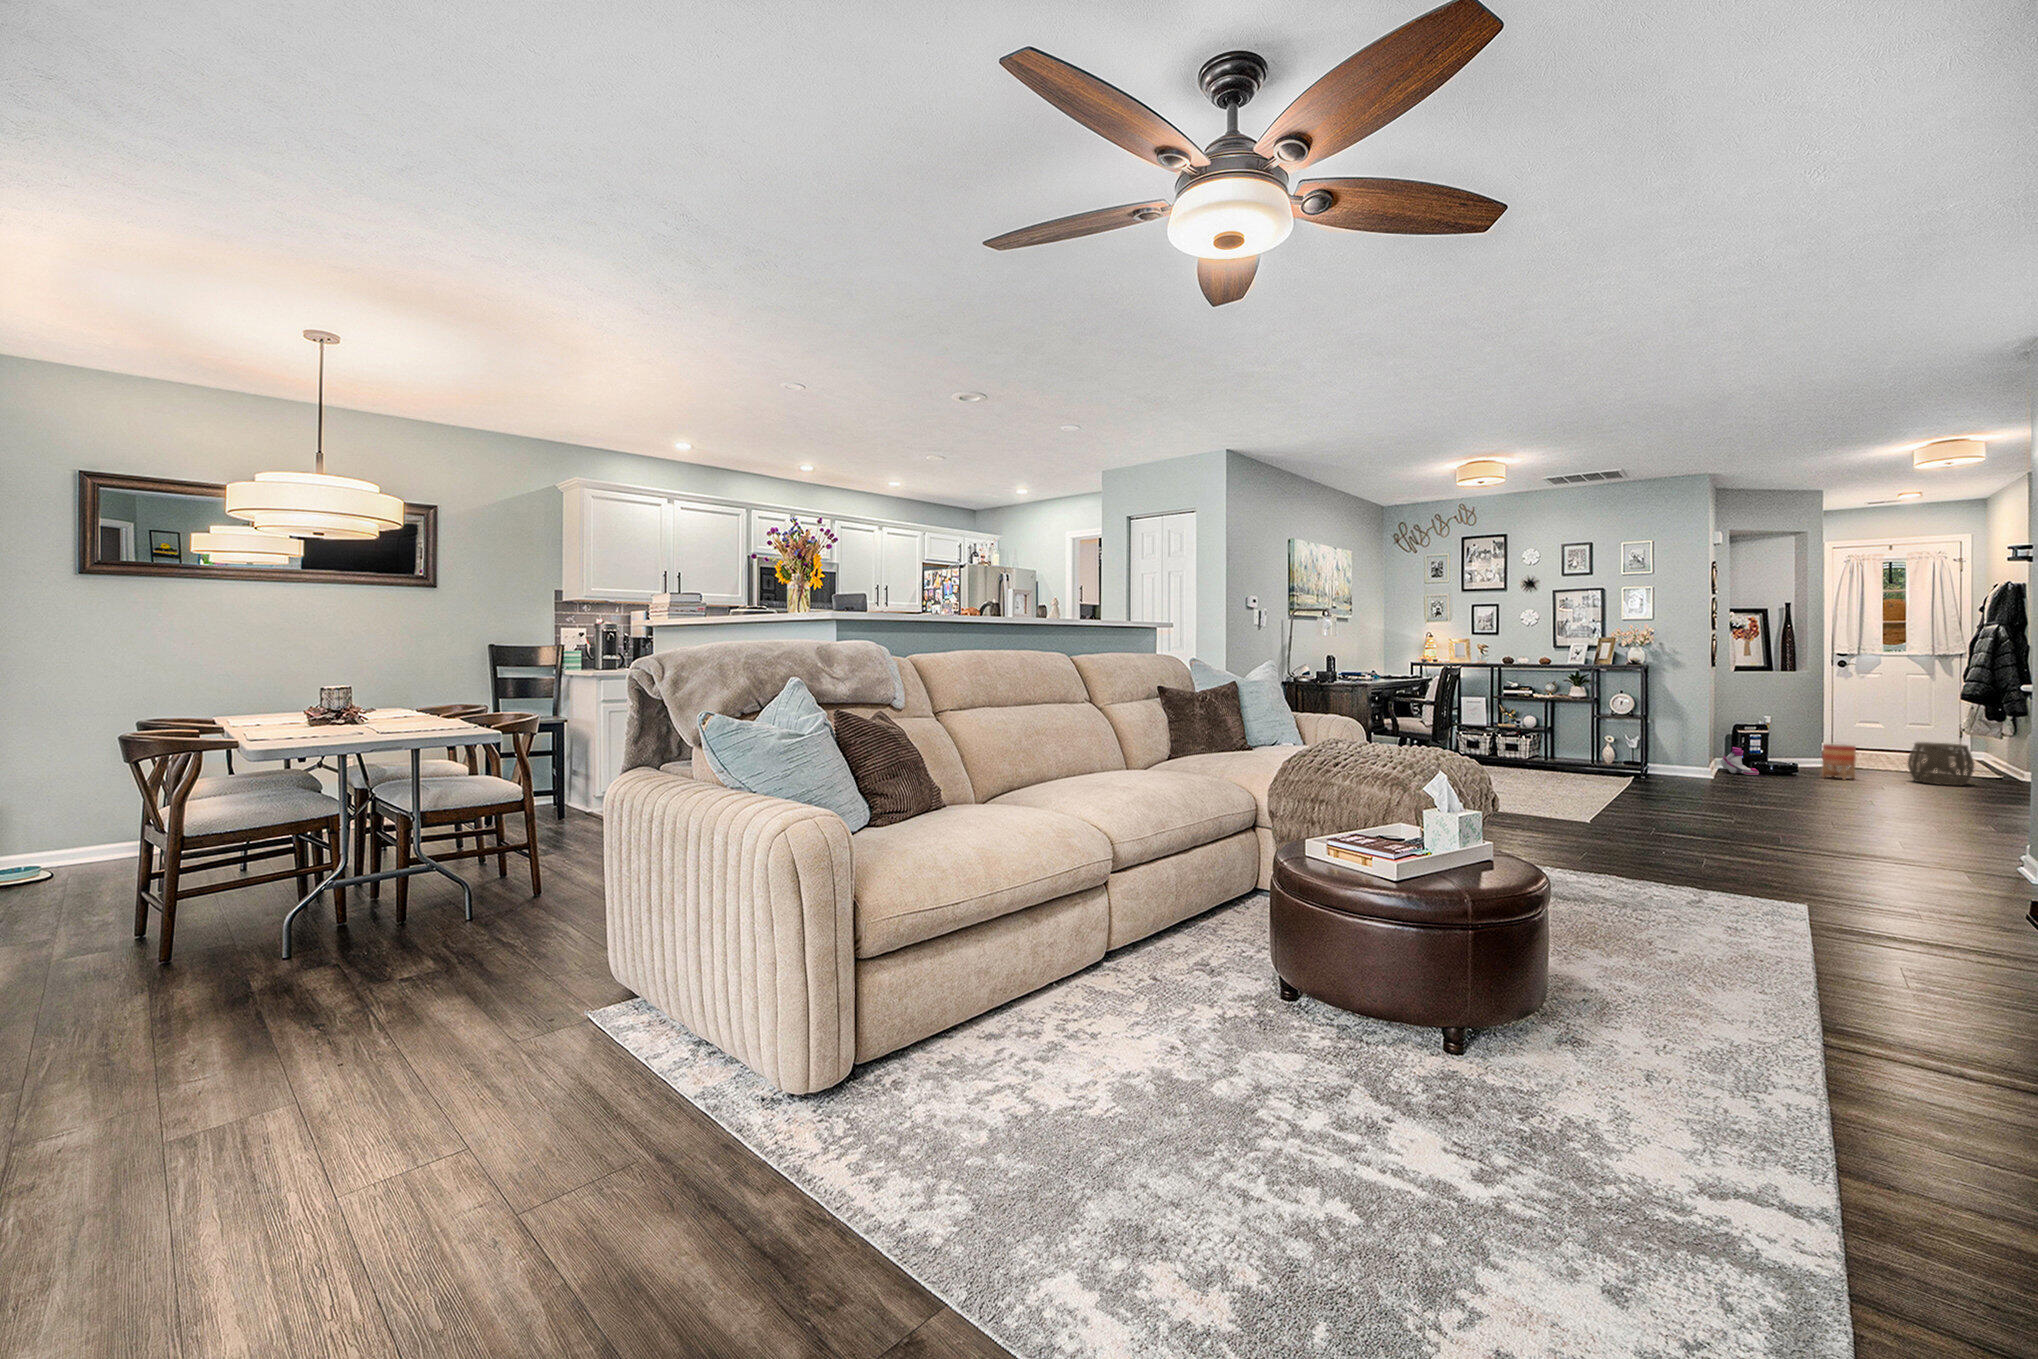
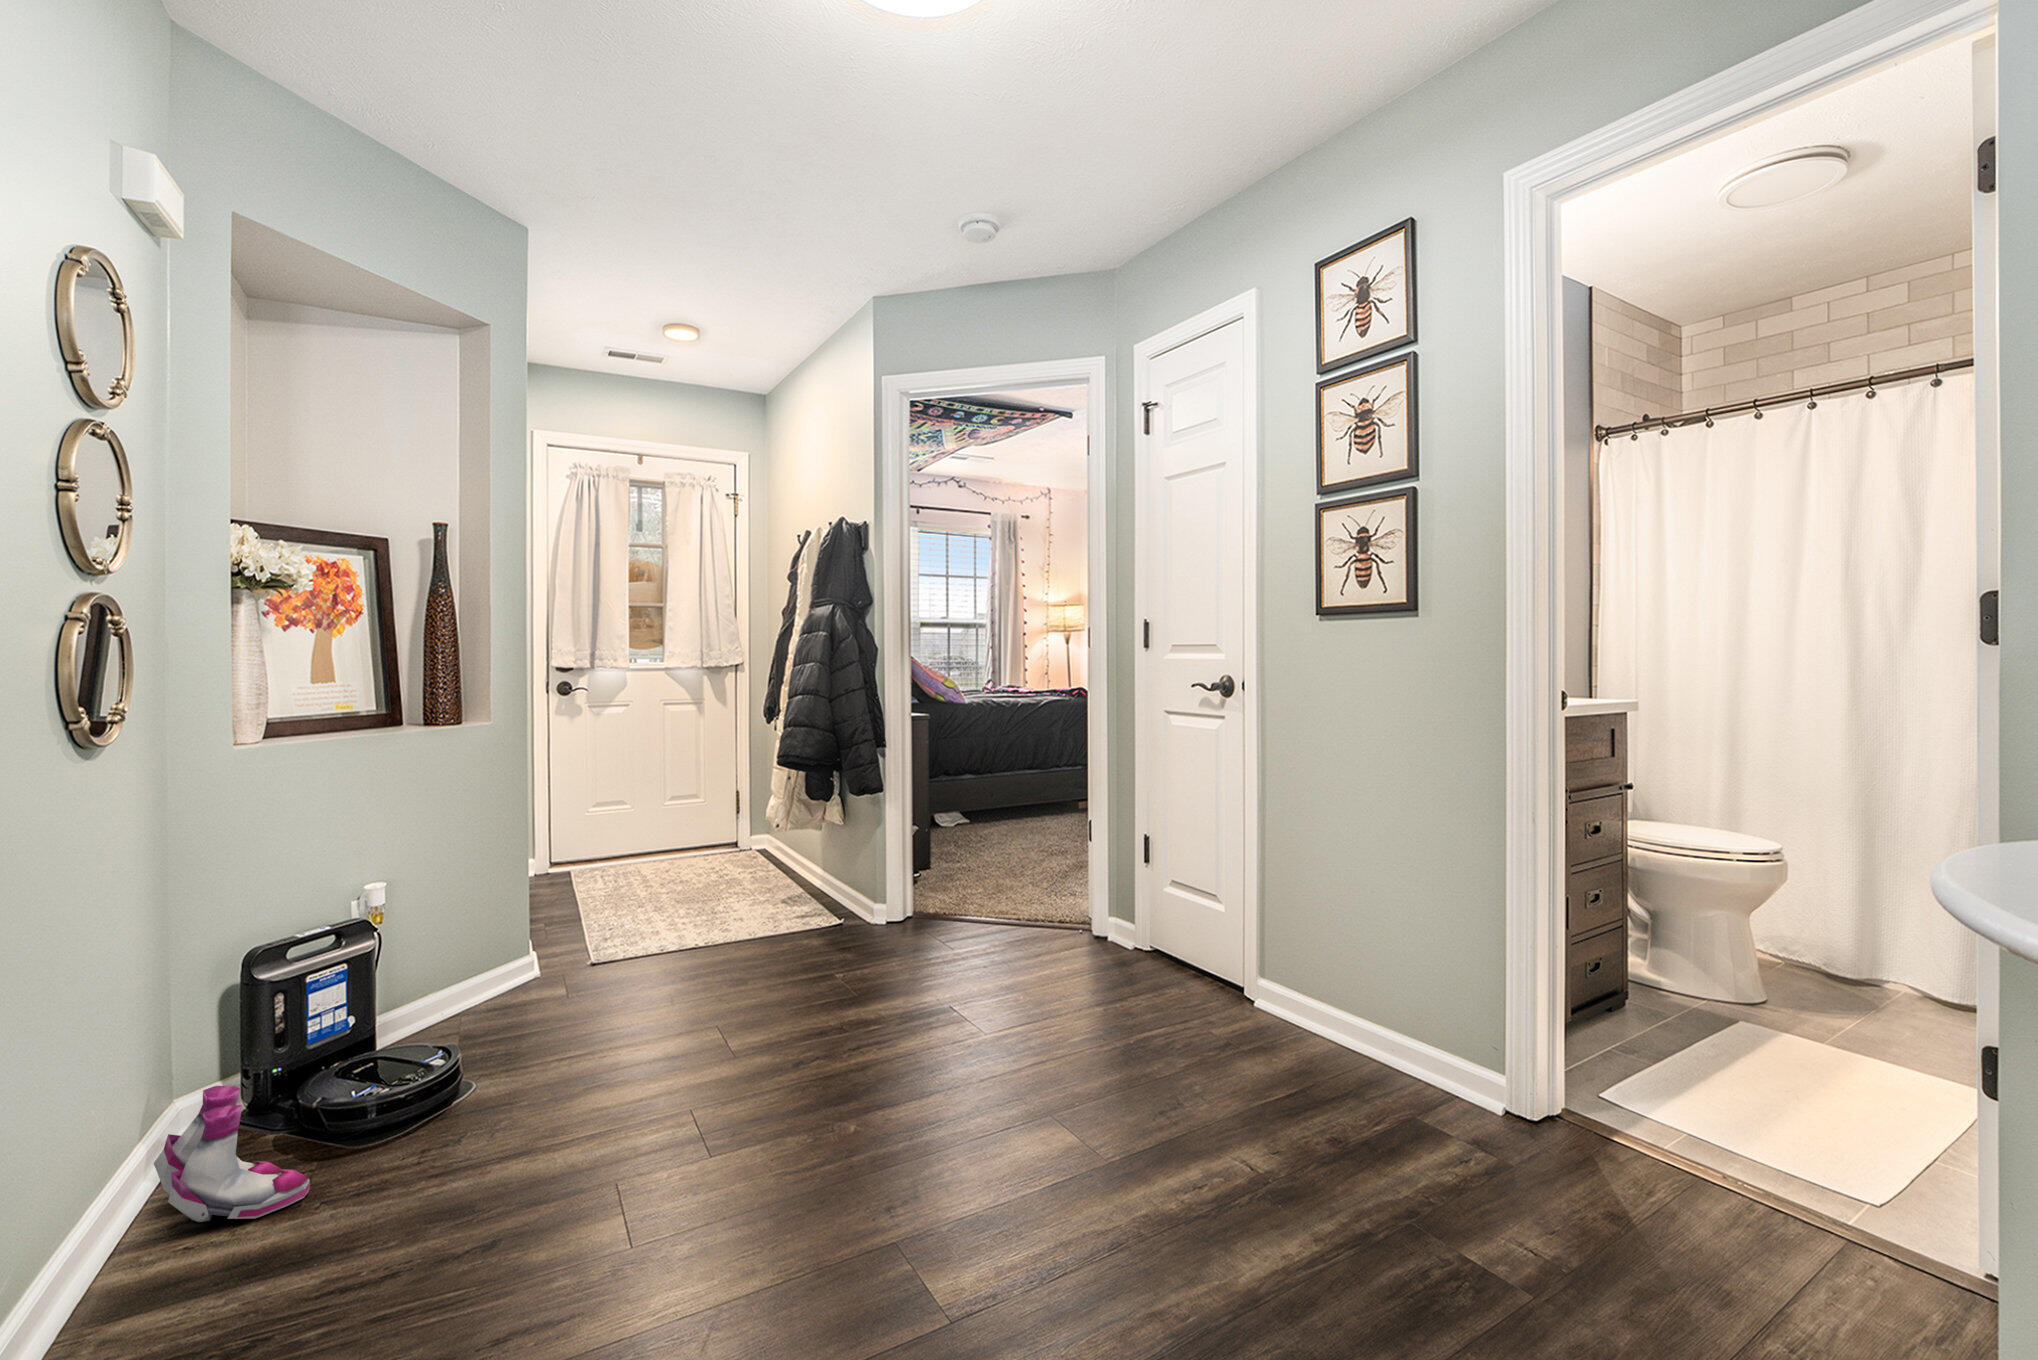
woven basket: present [1907,742,1974,785] -> none [736,918,871,1062]
planter: present [1822,744,1856,780] -> none [528,981,621,1126]

